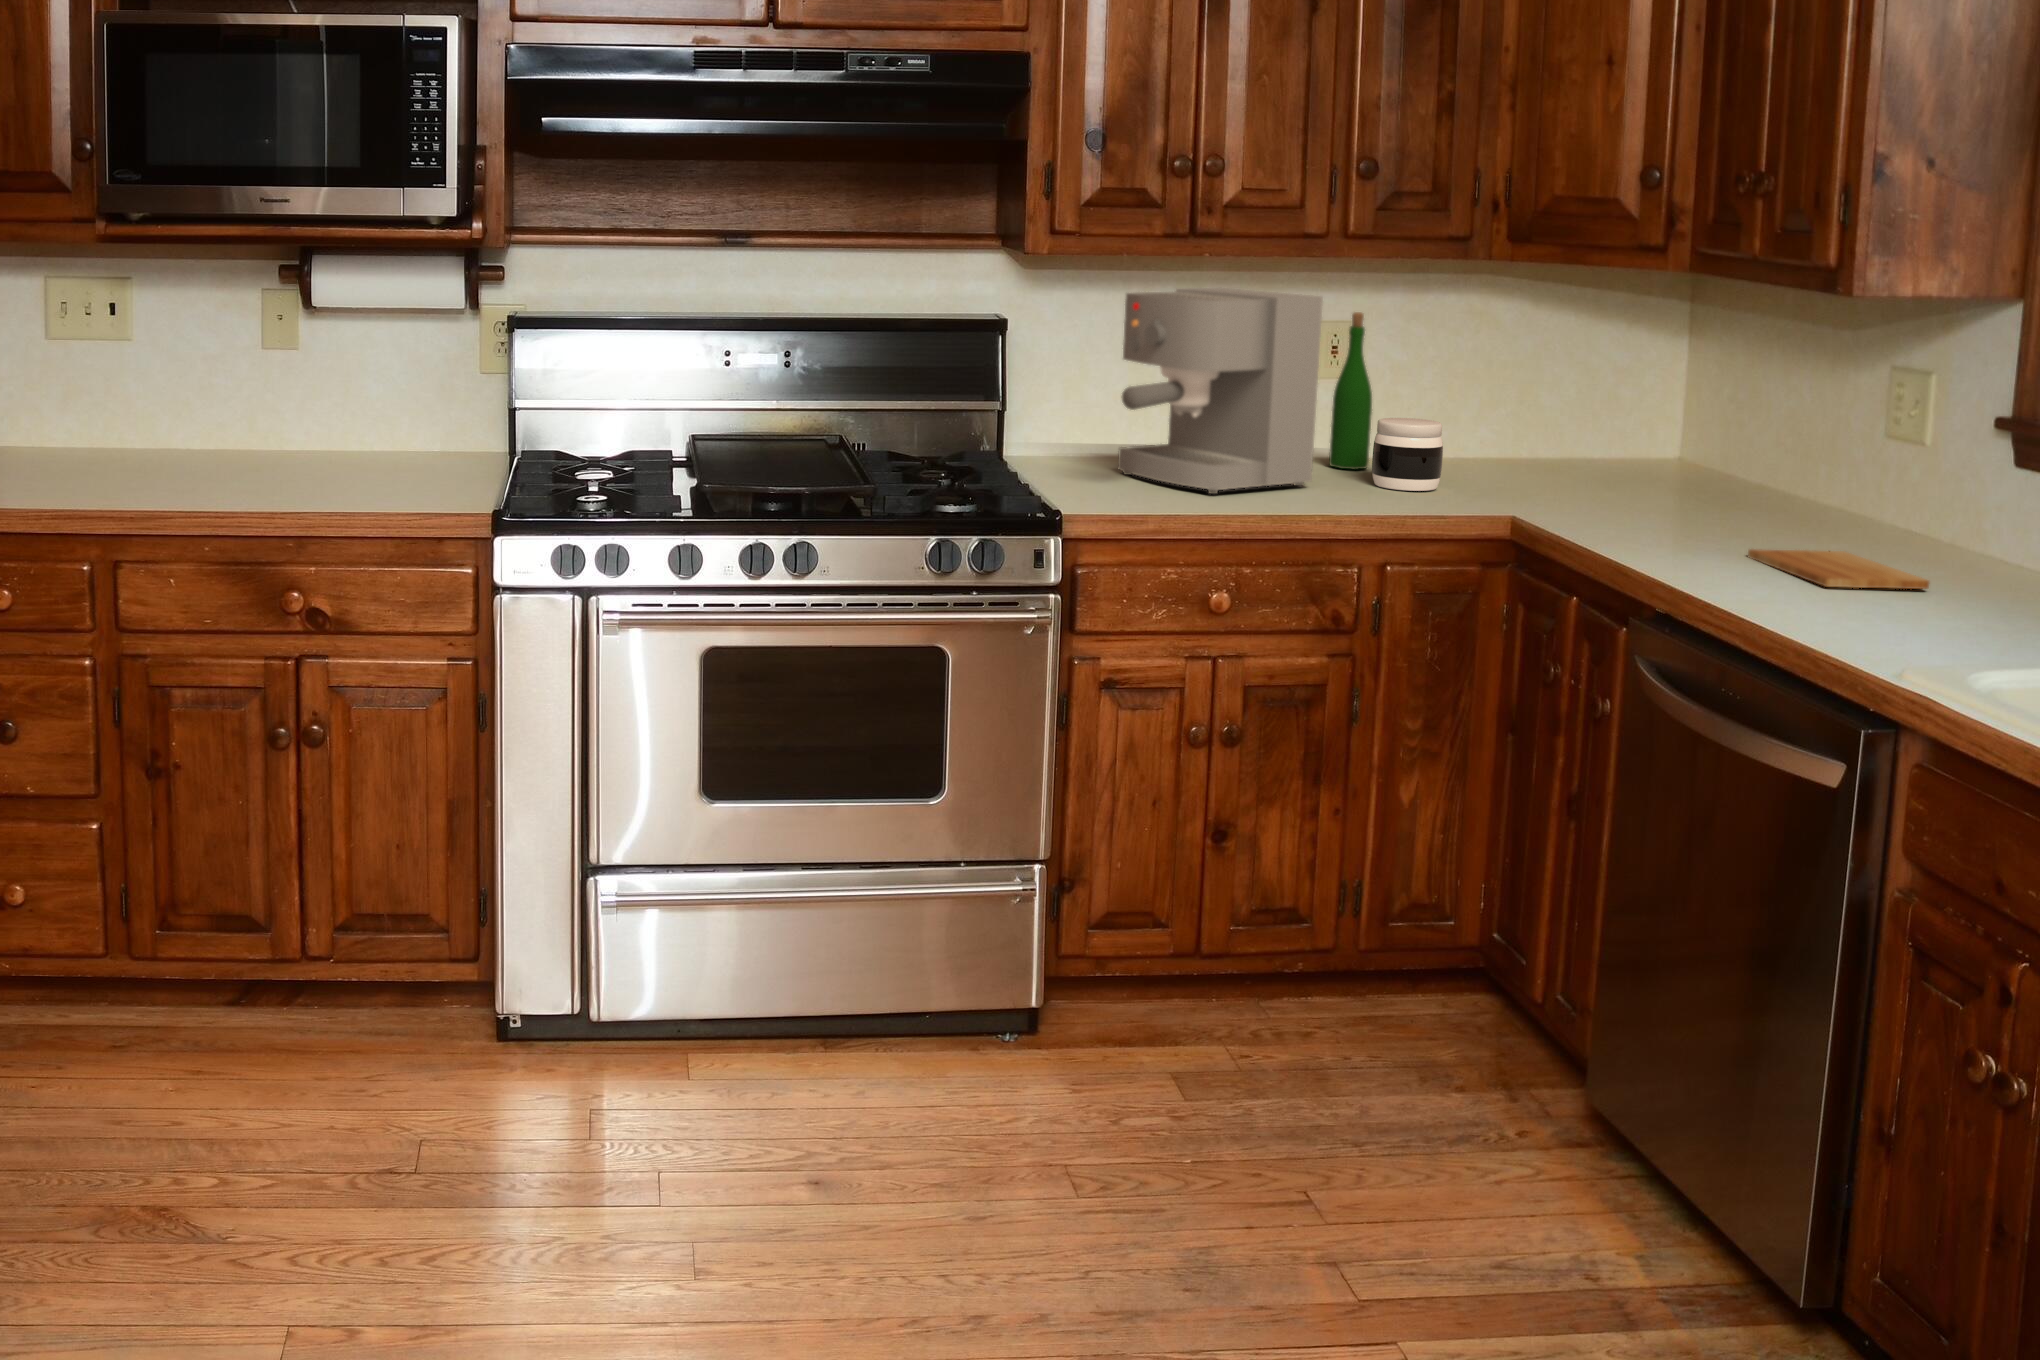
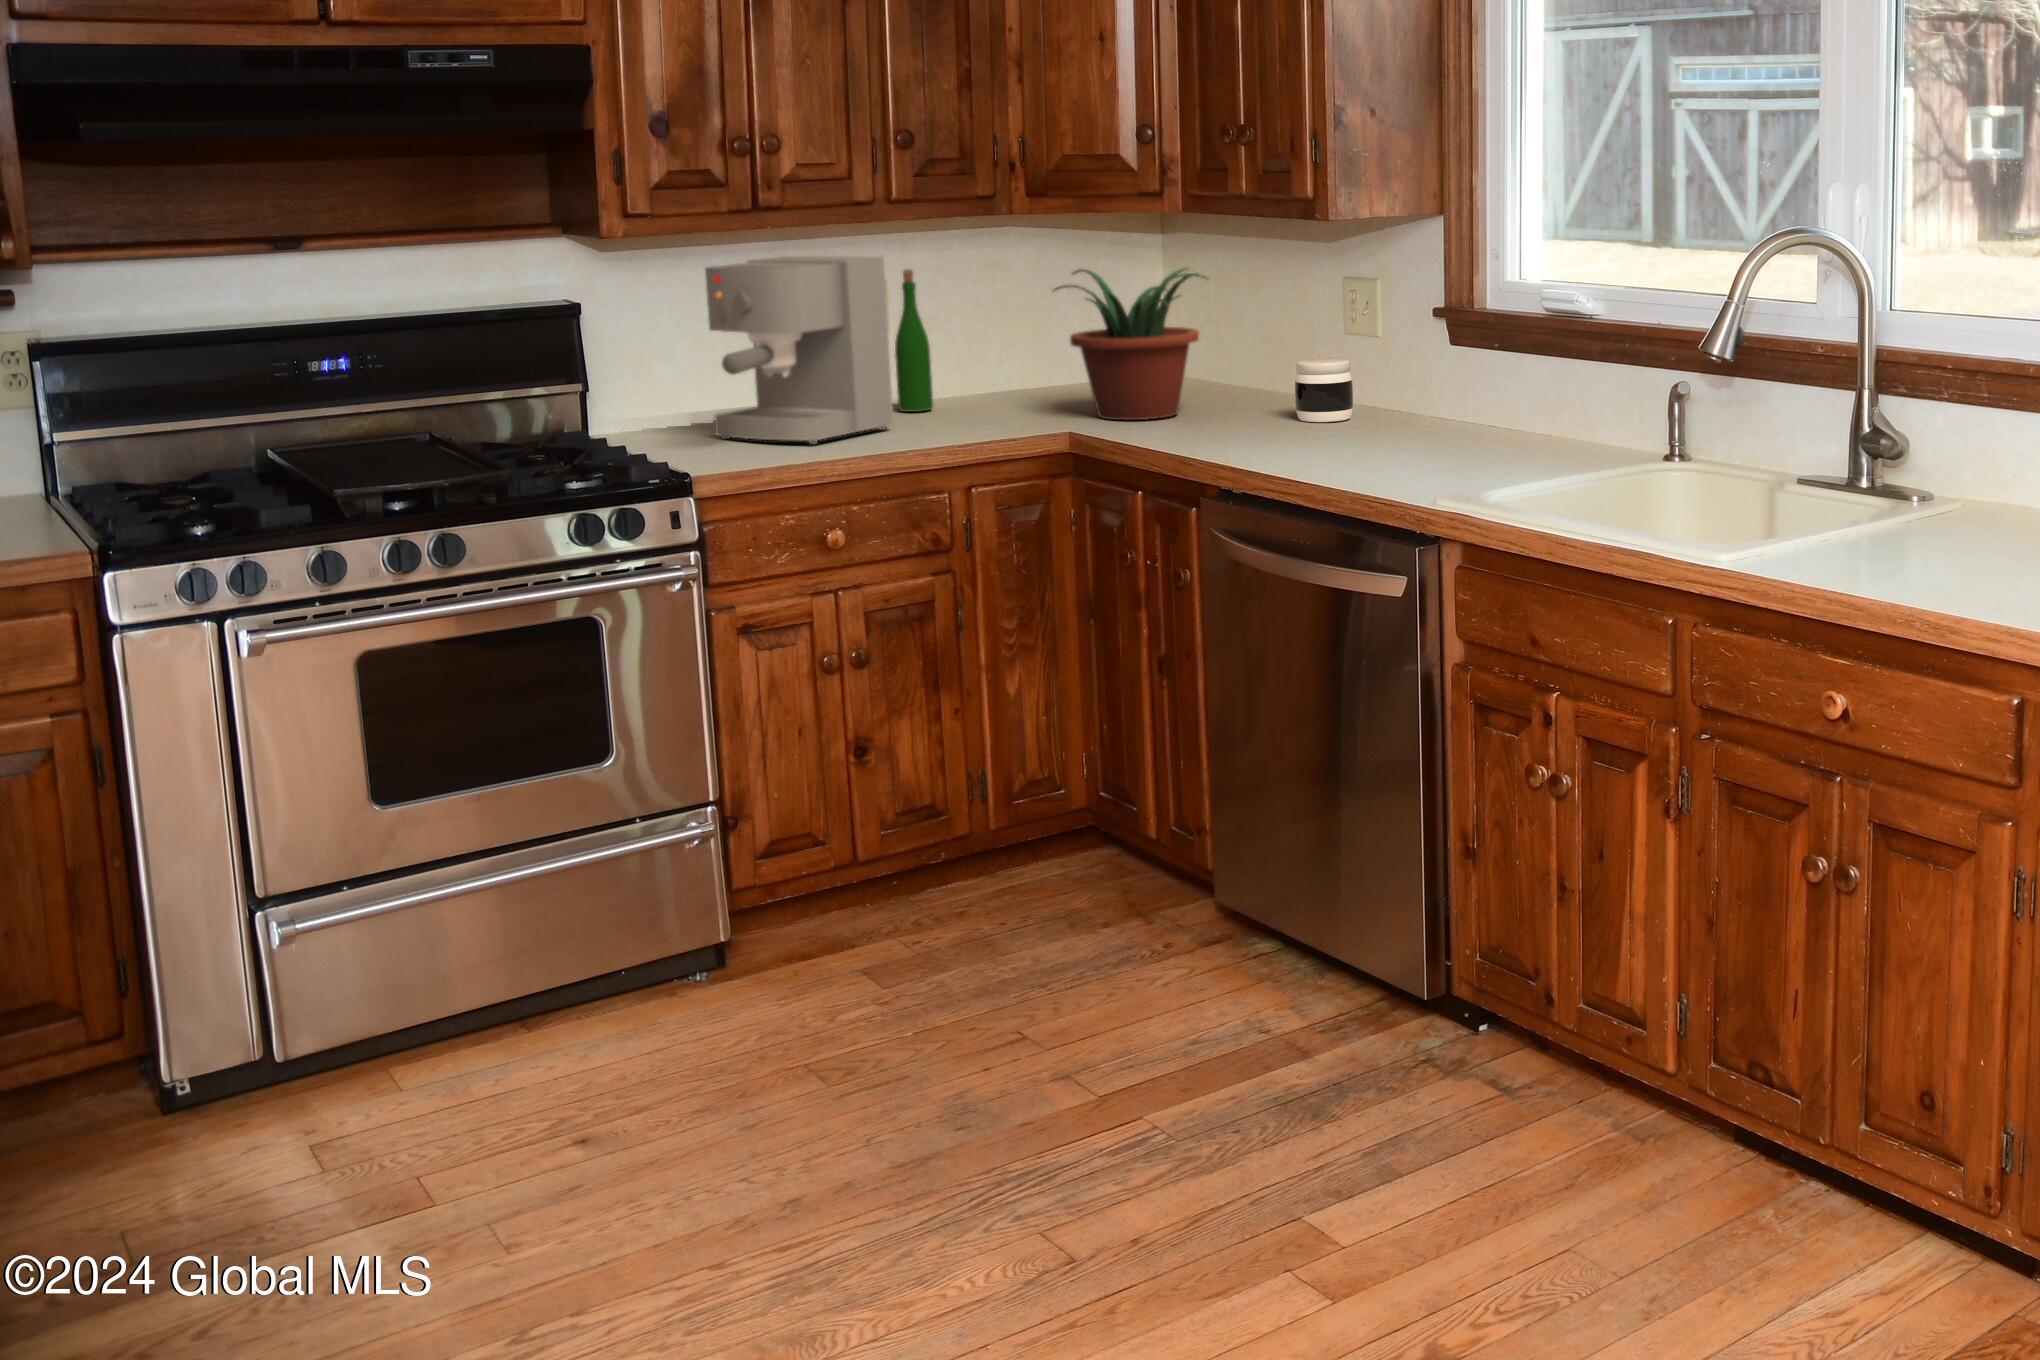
potted plant: none [1524,329,1736,516] -> present [1054,268,1207,420]
jar: present [1372,418,1443,491] -> present [1295,358,1353,422]
cutting board: present [1748,549,1929,589] -> none [1240,423,1360,448]

